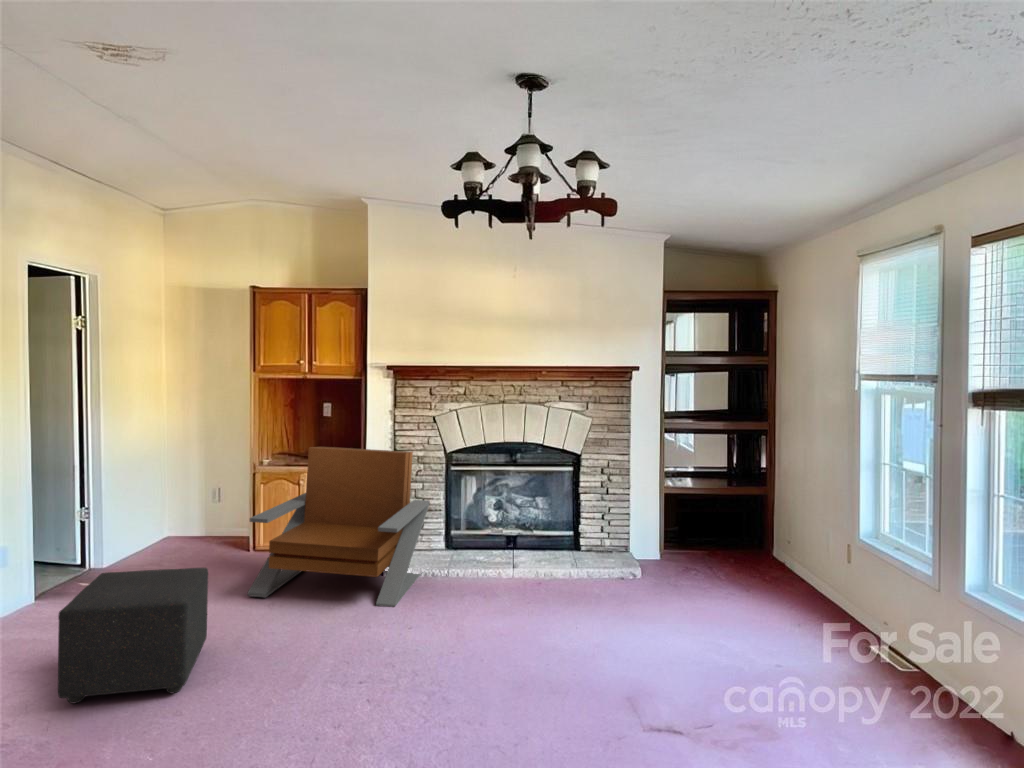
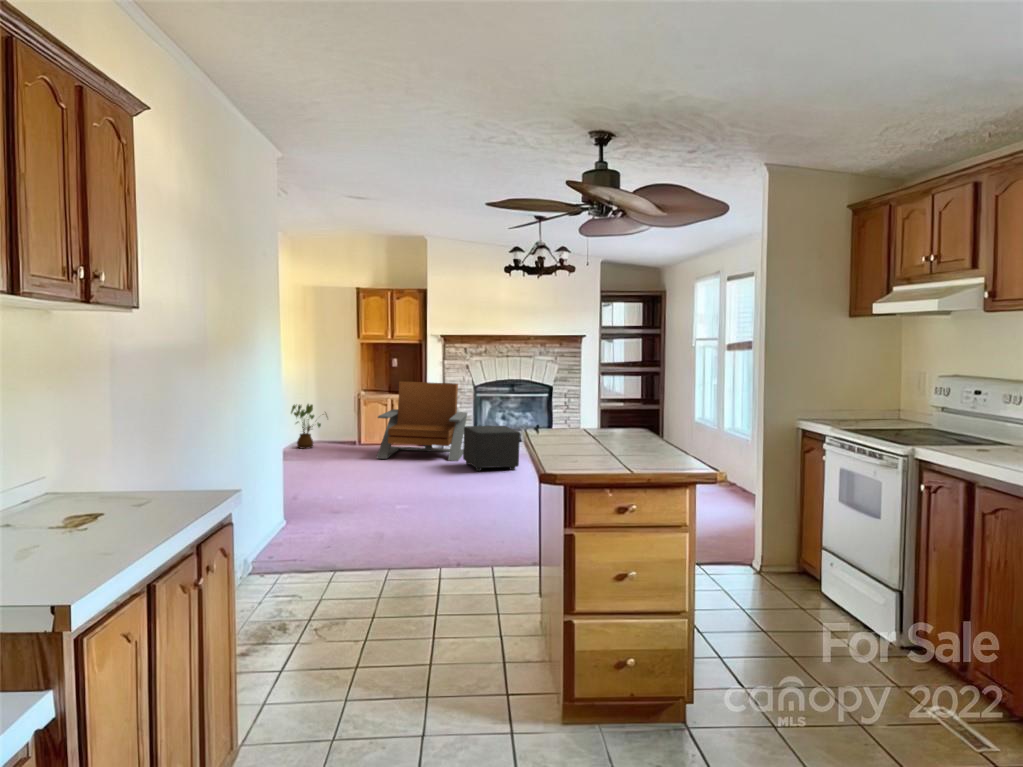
house plant: none [143,478,206,557] -> present [291,404,326,449]
ottoman: present [58,568,208,703] -> present [463,426,520,471]

